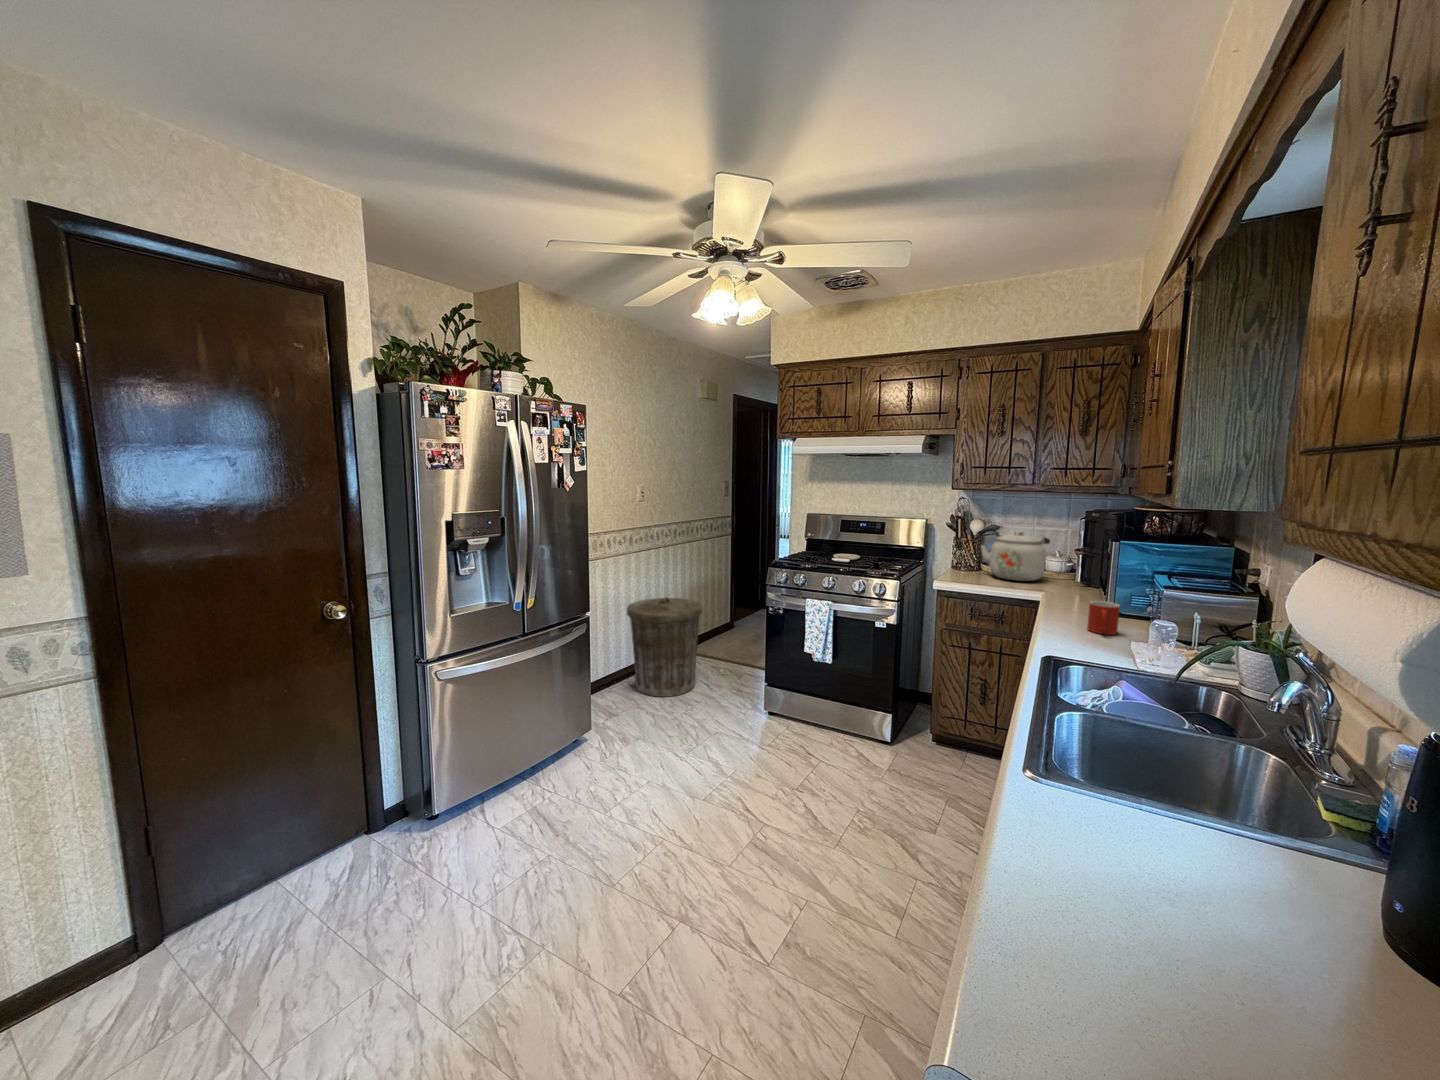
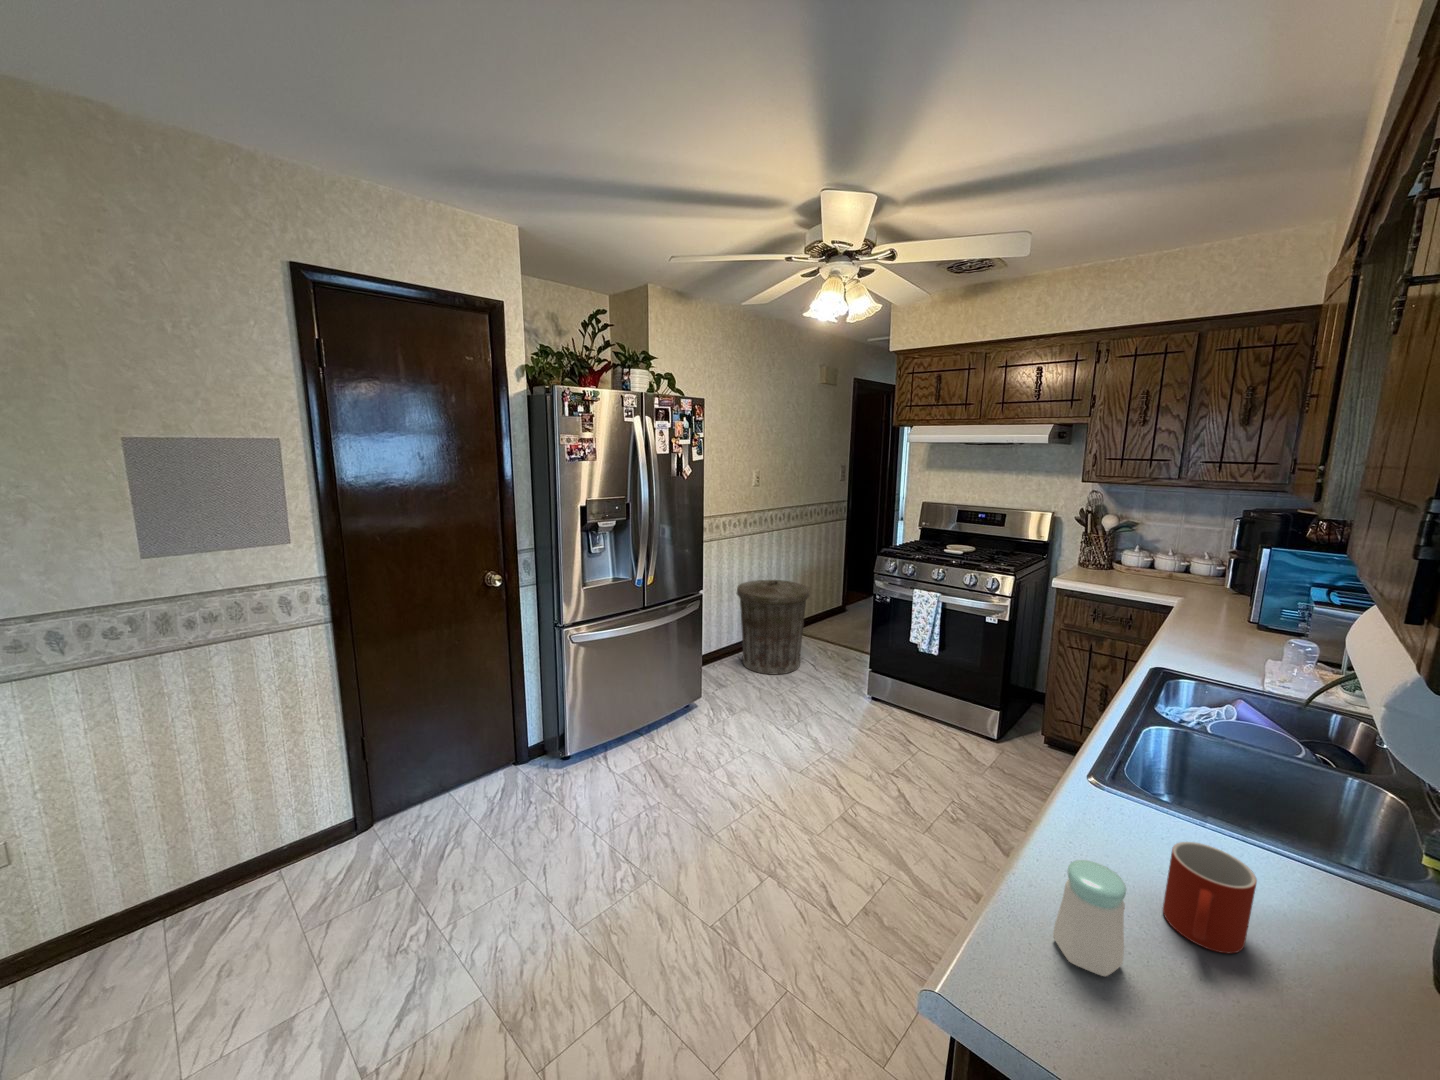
kettle: present [981,532,1050,581] -> none [1112,530,1198,585]
mug: present [1087,601,1120,635] -> present [1163,842,1257,954]
salt shaker: none [1044,876,1126,1014] -> present [1053,860,1126,976]

